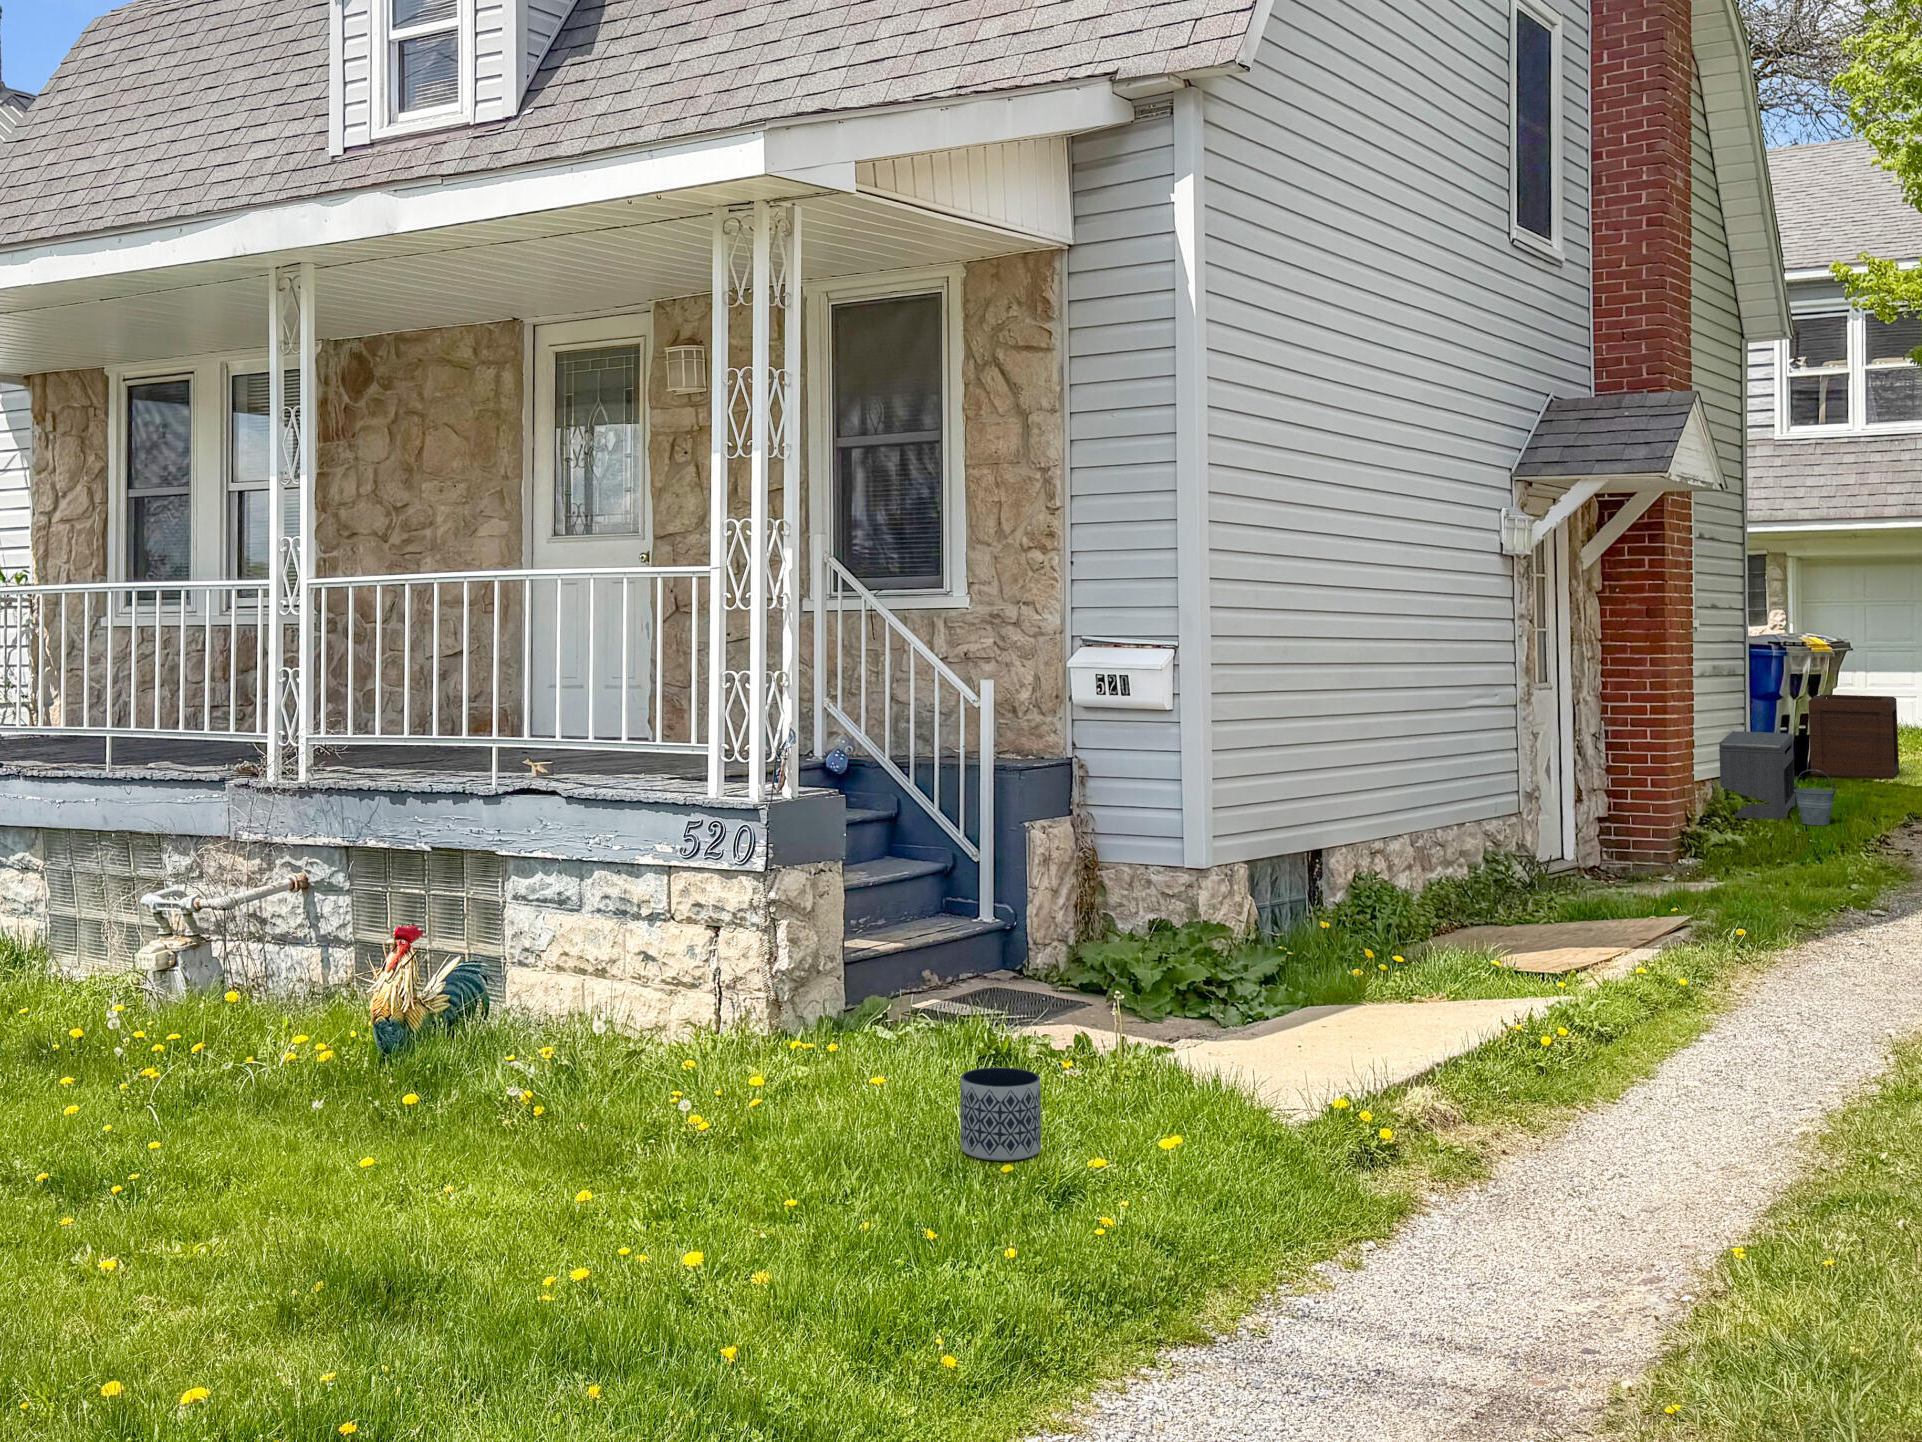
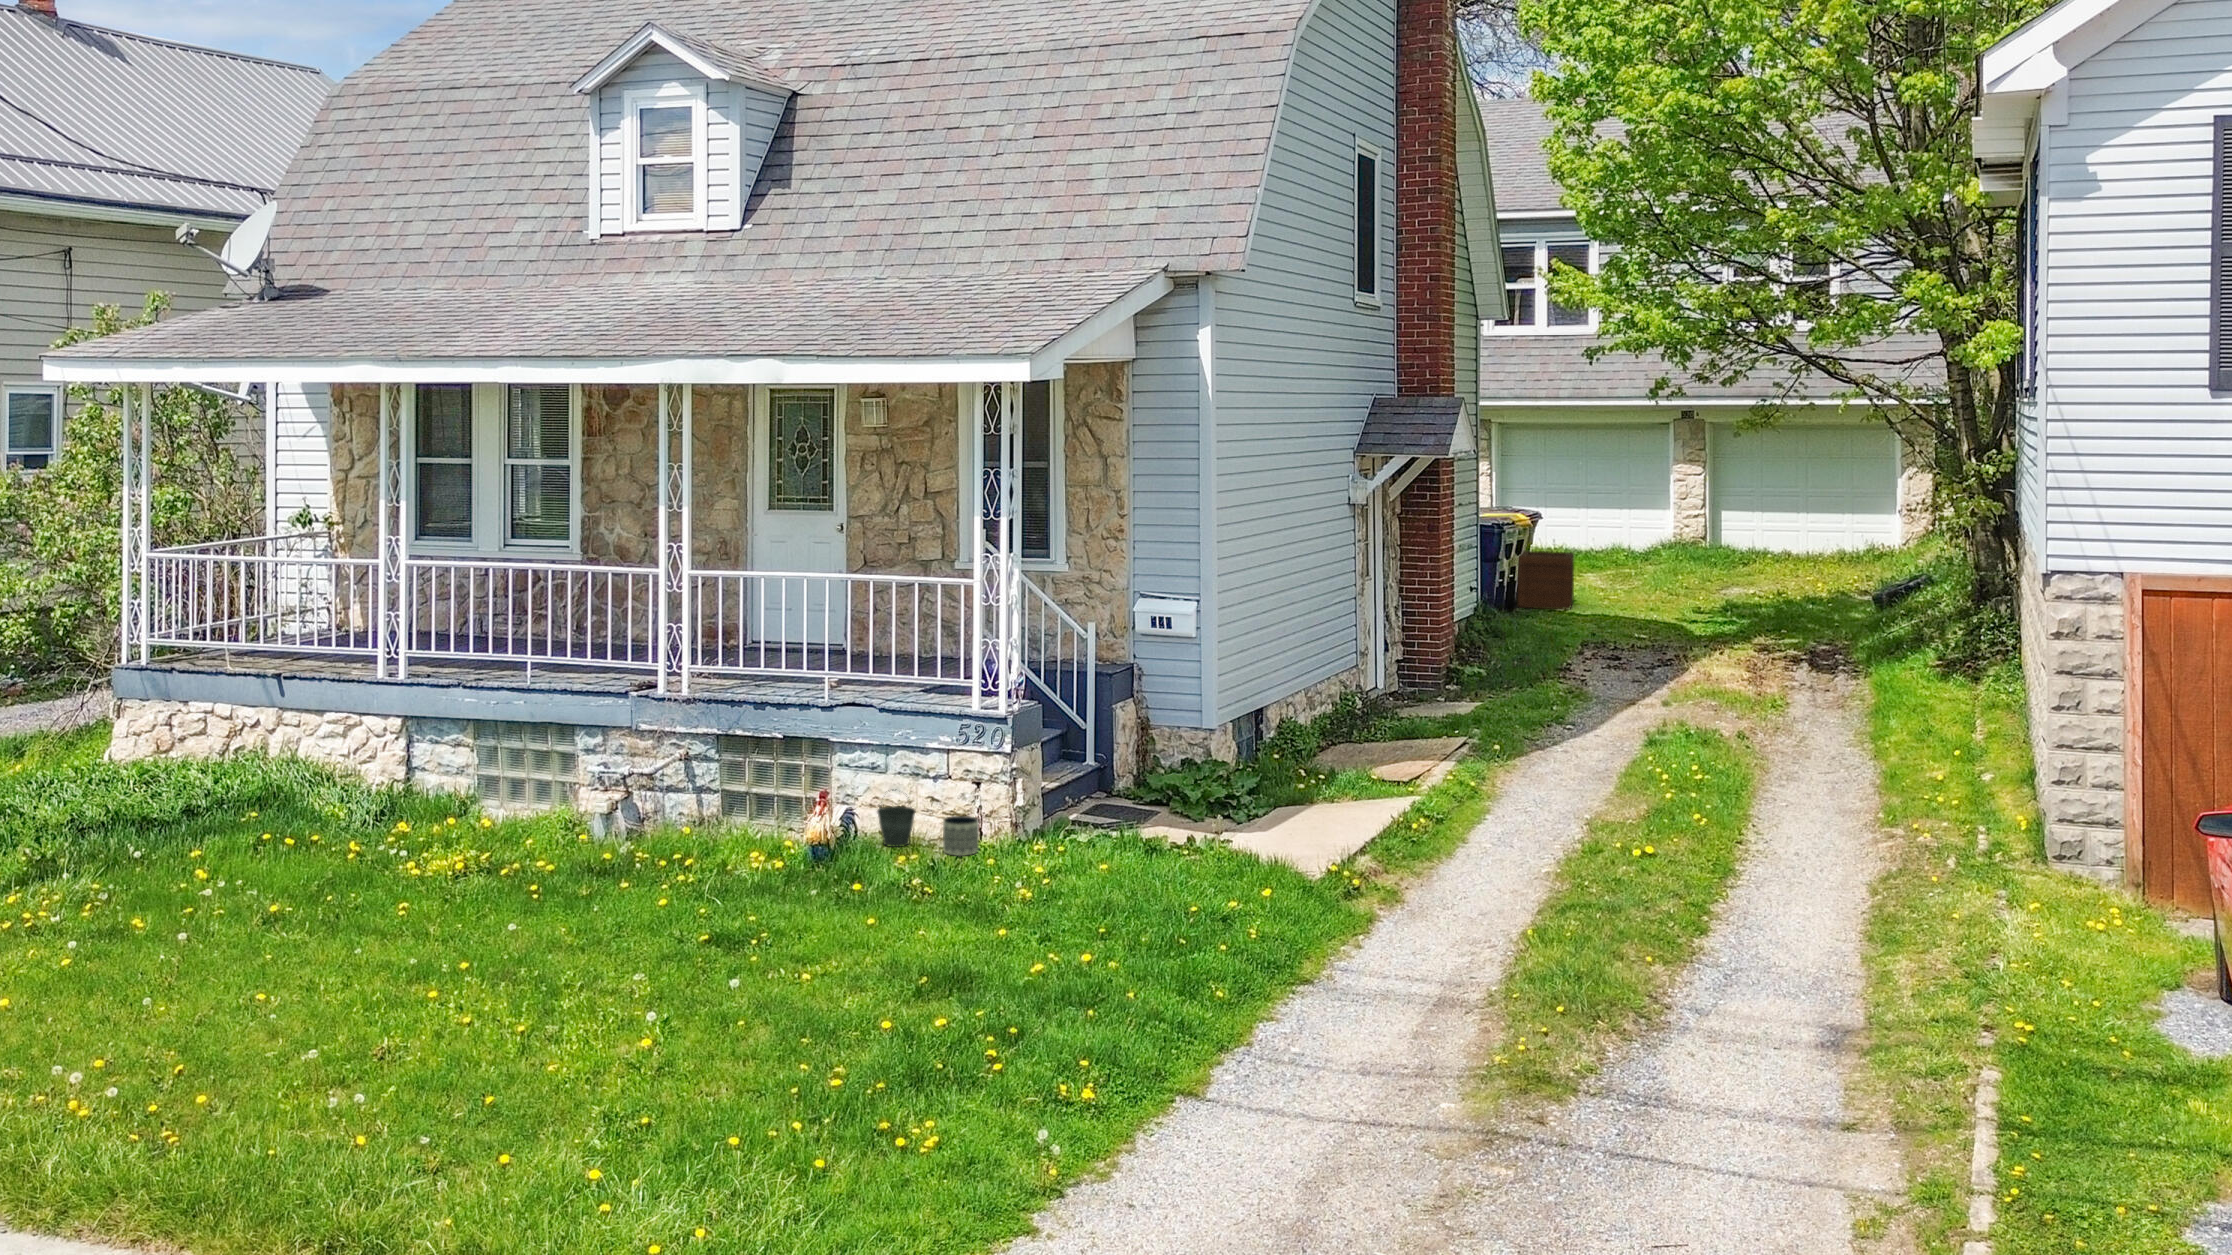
bench: present [1719,731,1795,819] -> none [1467,588,1512,650]
bucket: present [1792,770,1836,825] -> present [877,790,916,847]
planter: present [961,1068,1041,1161] -> present [943,816,979,856]

